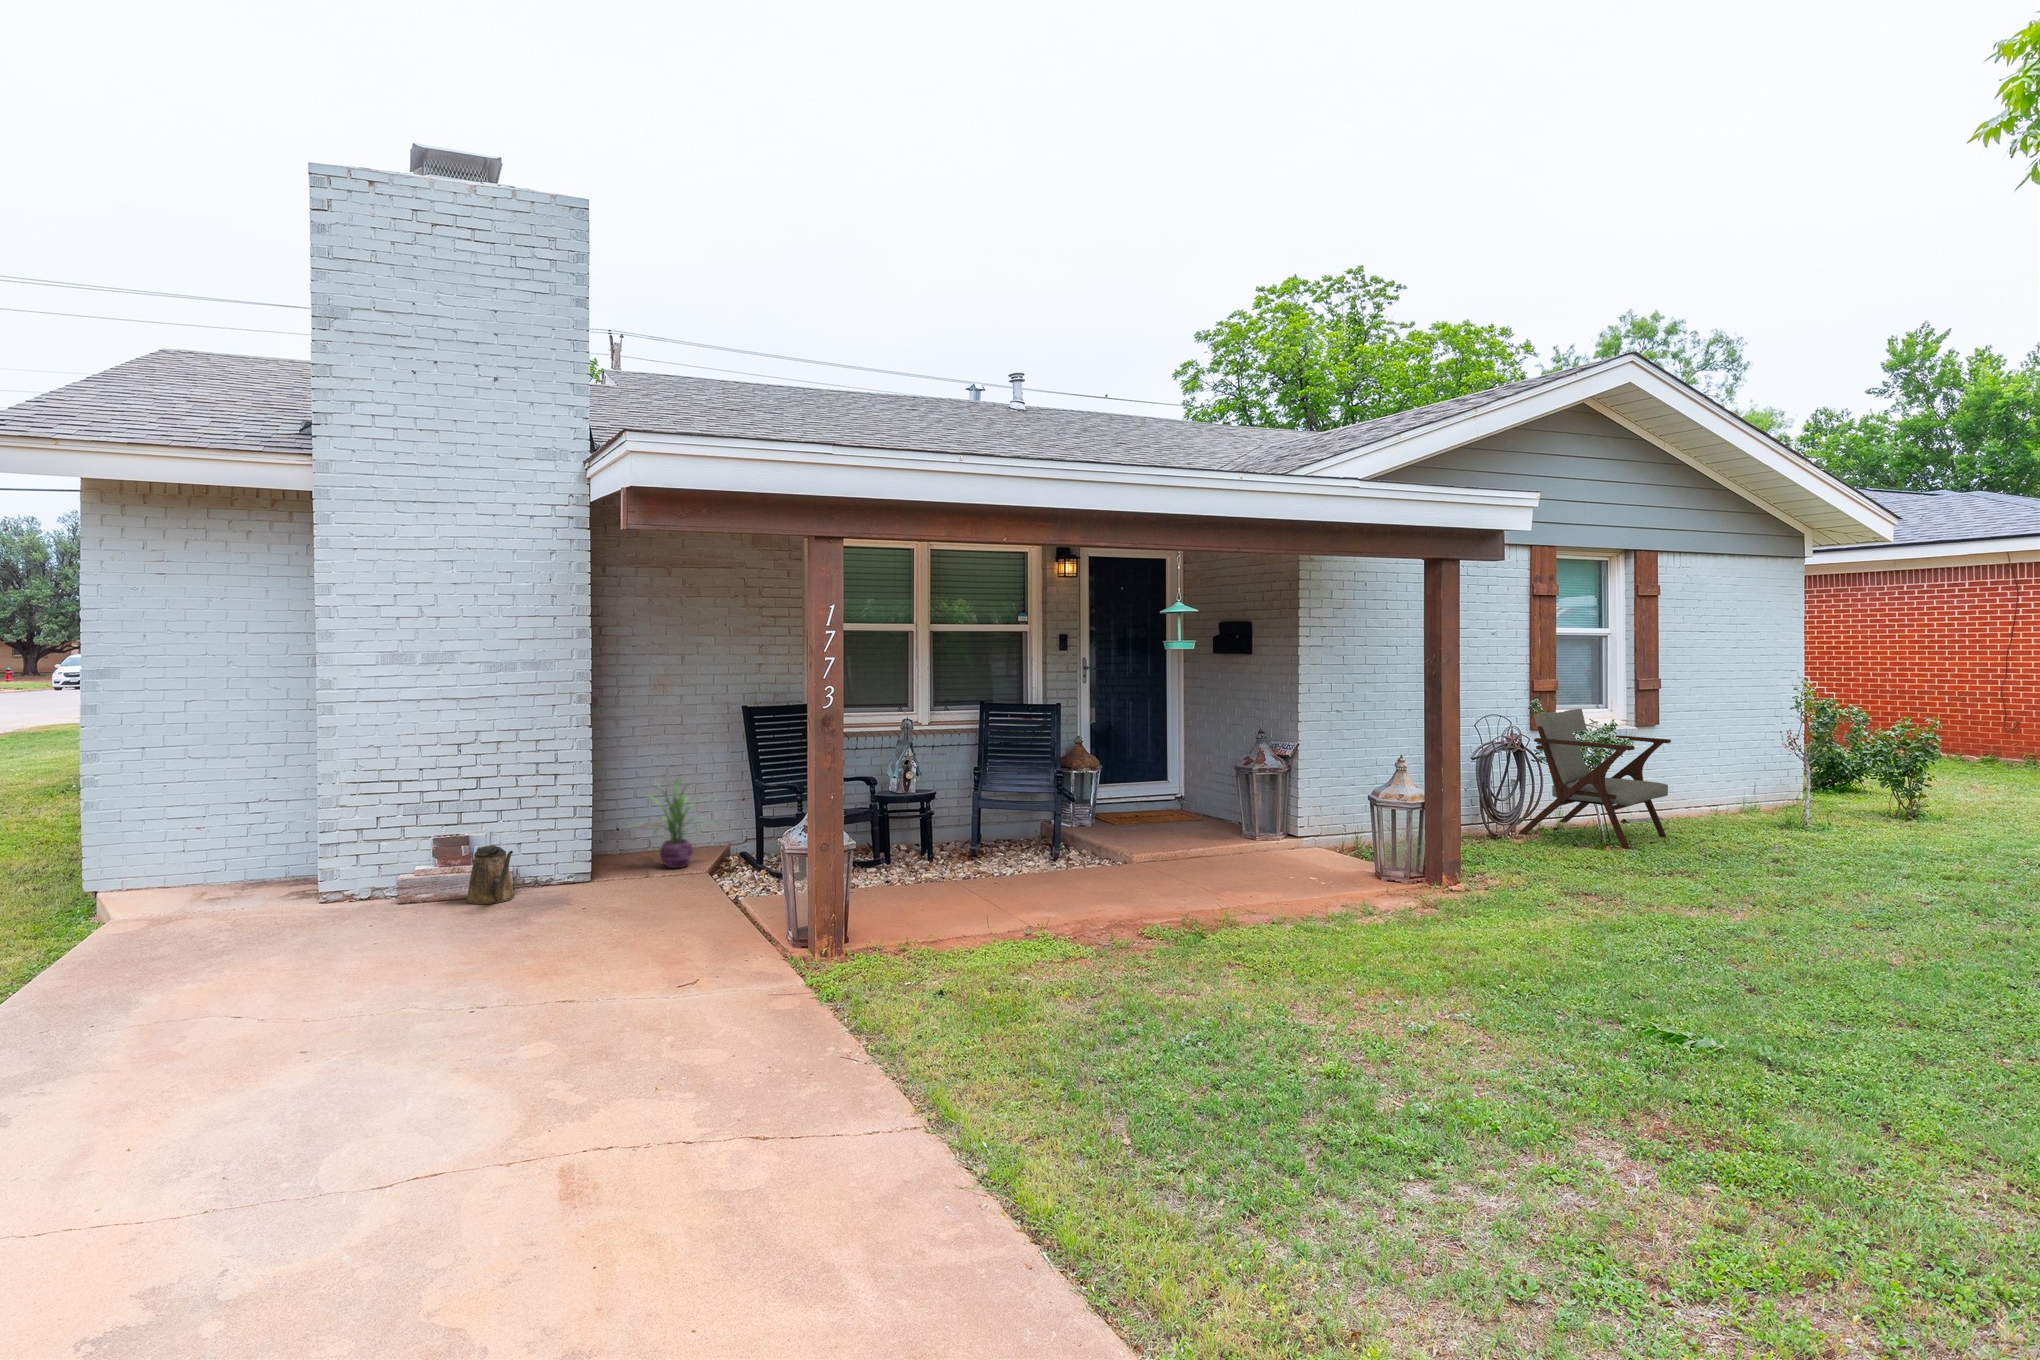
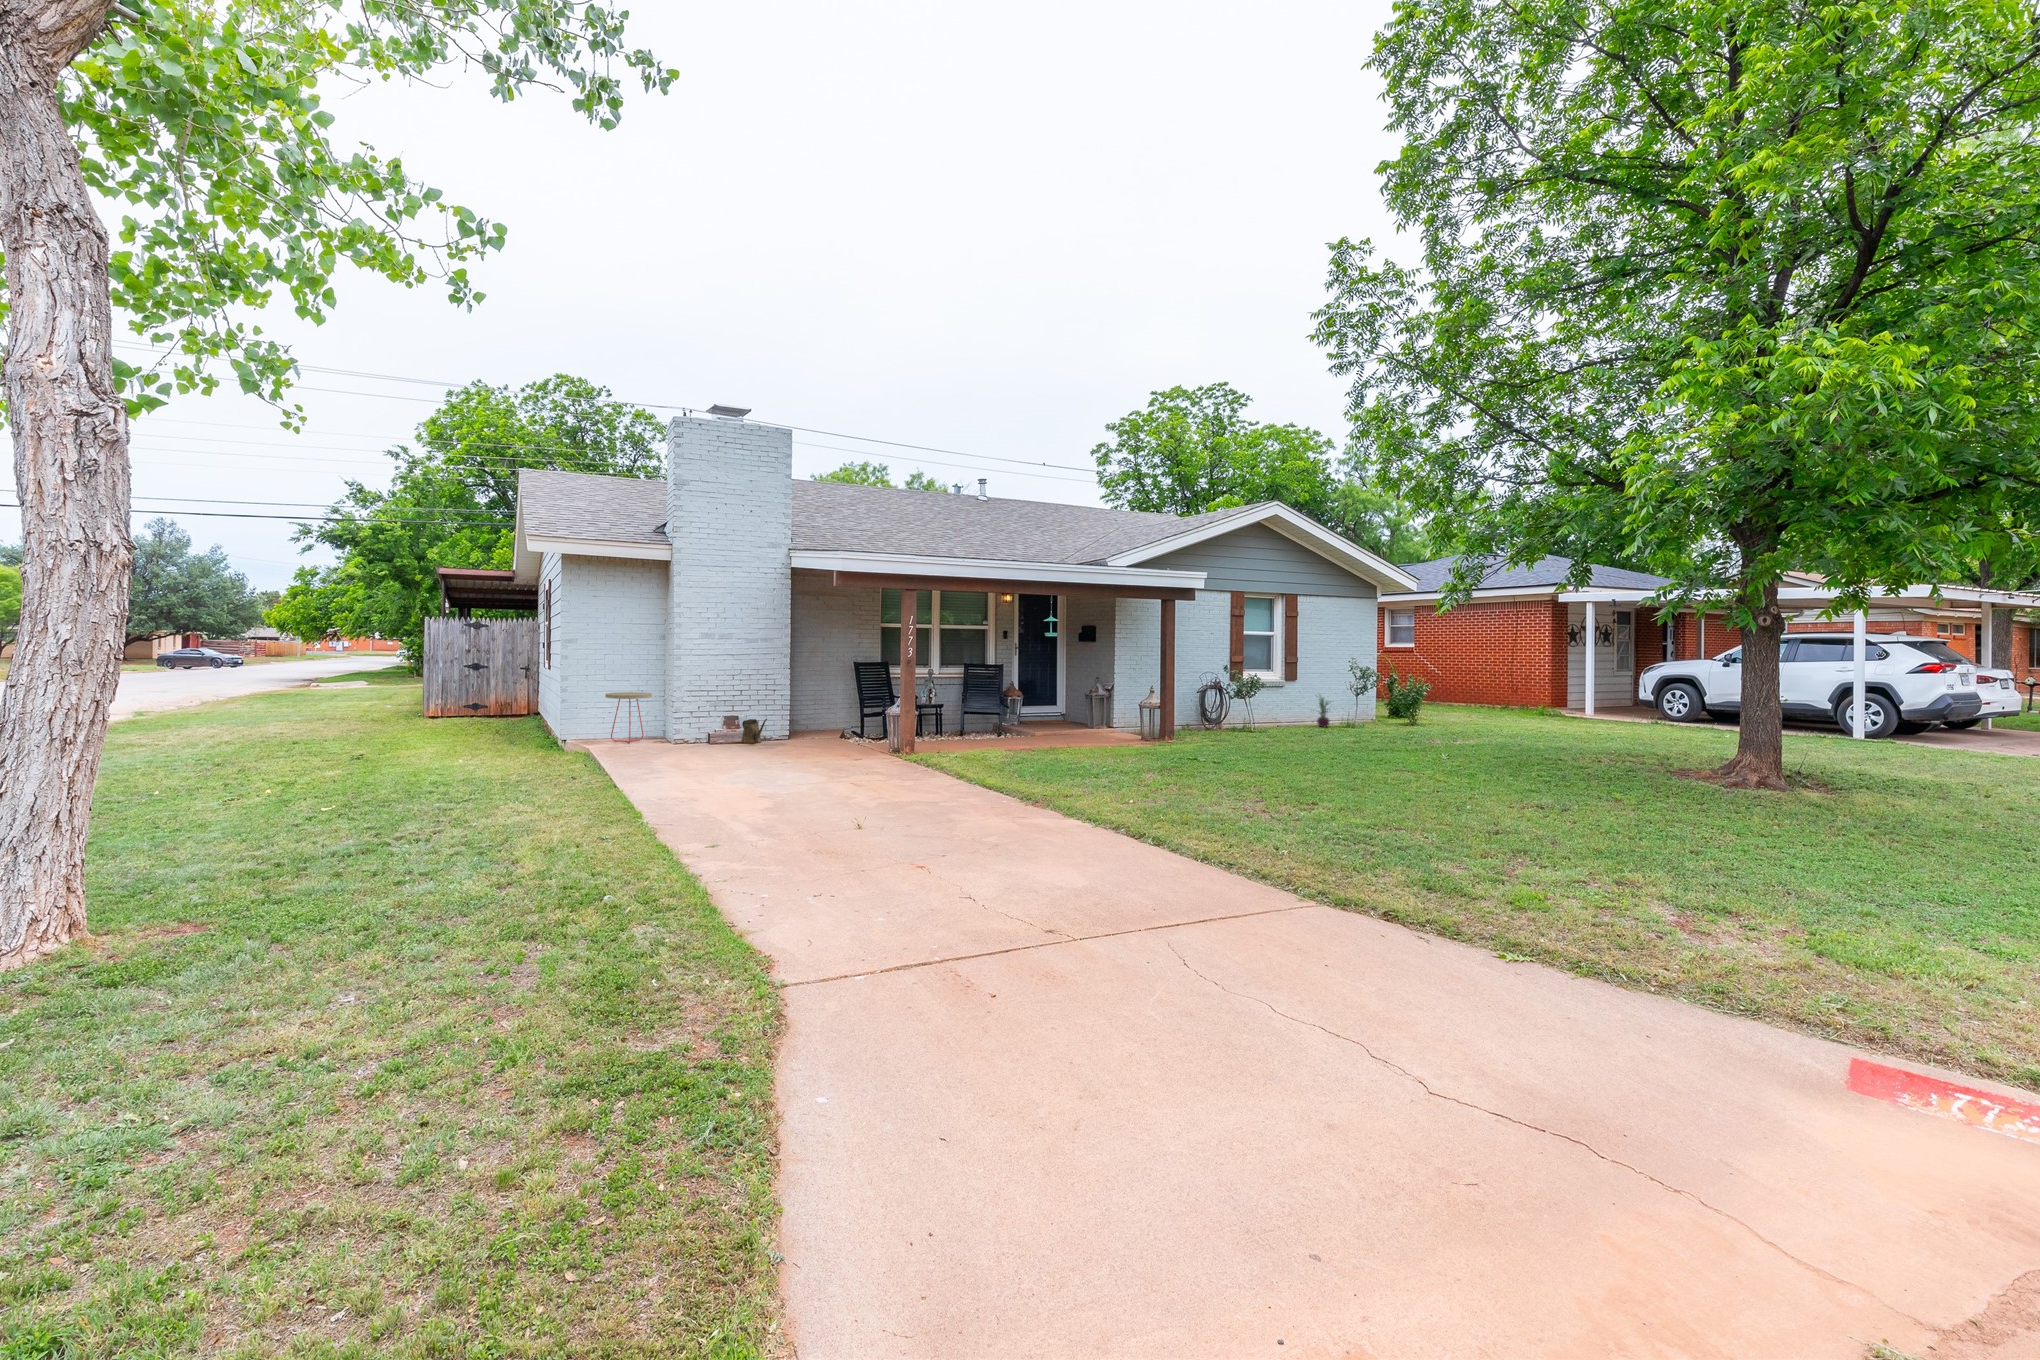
lounge chair: present [1519,709,1671,849] -> none [1221,671,1290,734]
decorative plant: present [628,778,706,868] -> present [1313,698,1331,727]
side table: none [157,784,274,906] -> present [605,692,652,743]

